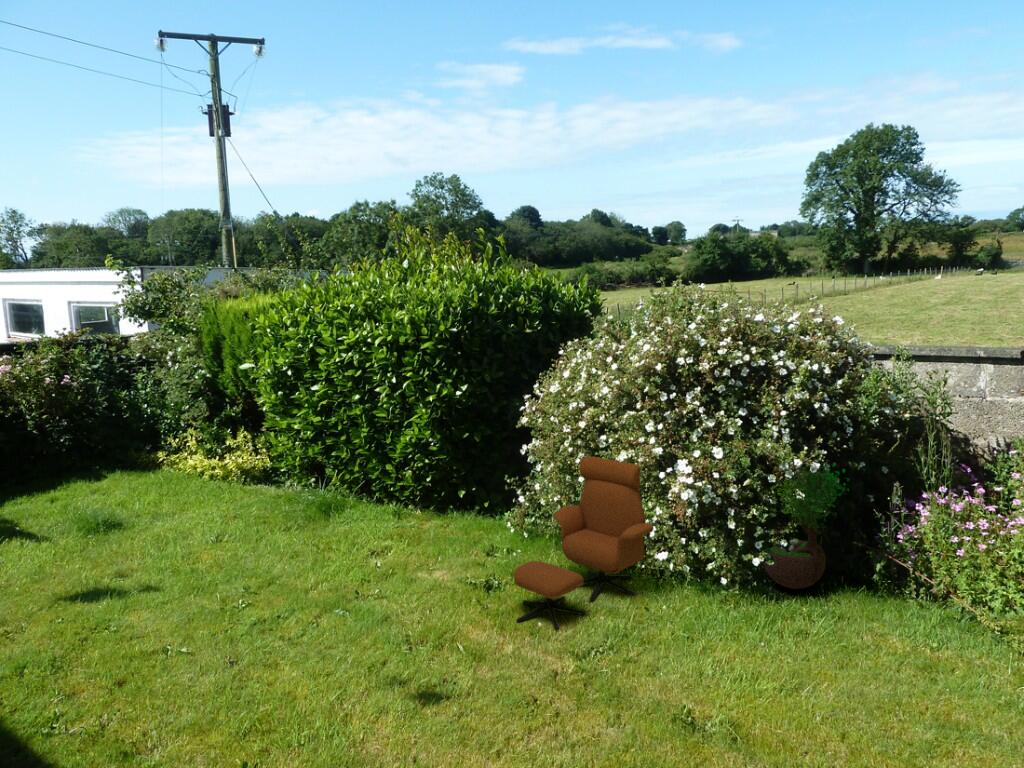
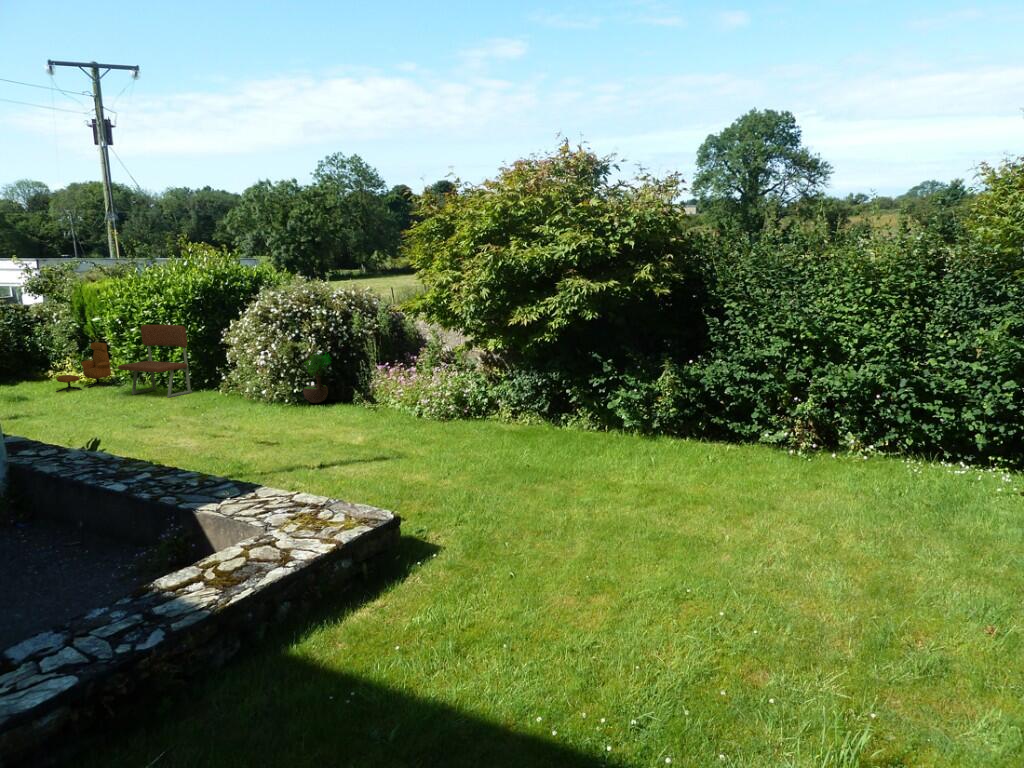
bench: none [299,381,441,539] -> present [118,325,192,398]
lounge chair: present [514,456,653,630] -> present [56,342,113,392]

